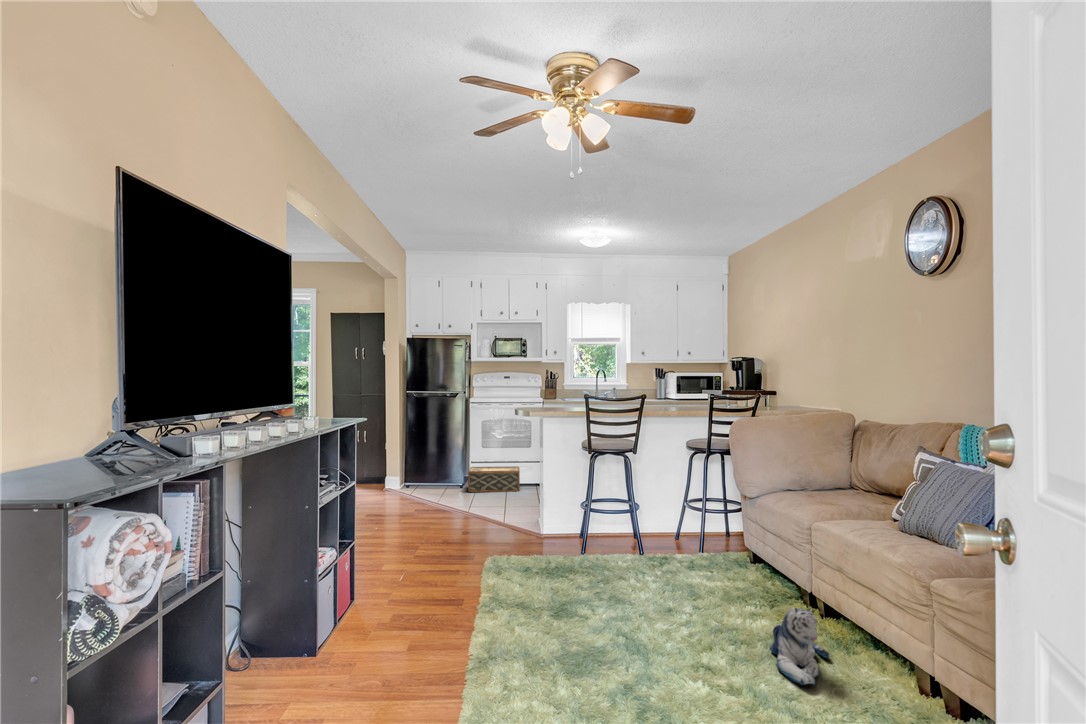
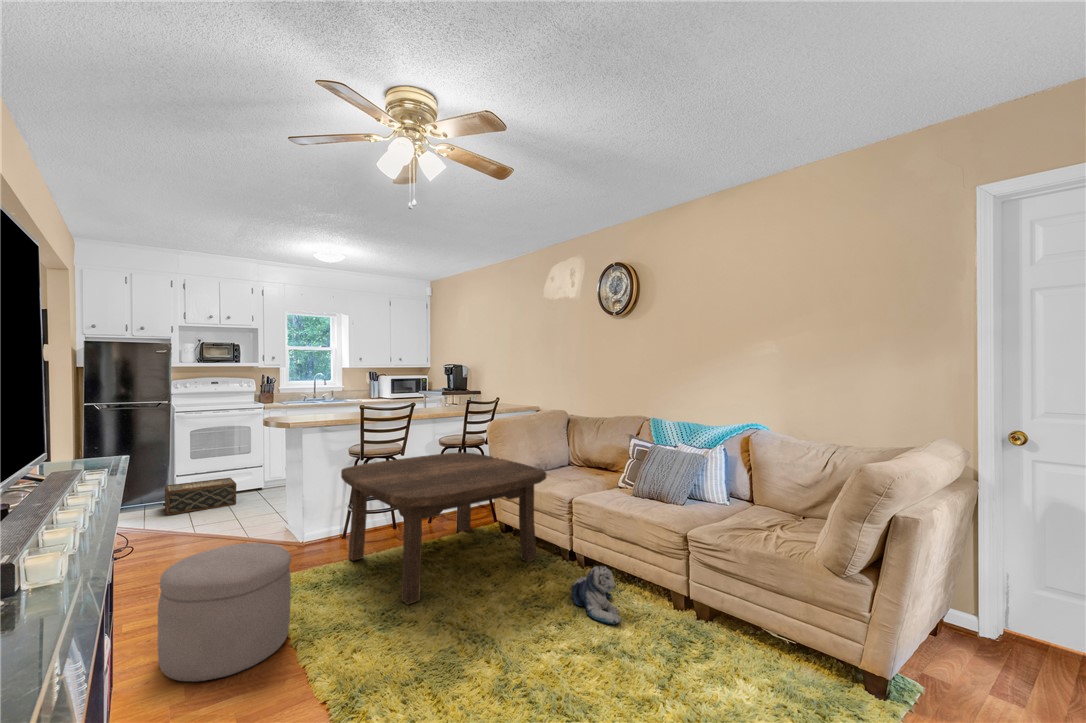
coffee table: none [561,457,777,600] -> present [341,453,547,604]
ottoman: none [393,509,487,610] -> present [158,543,291,681]

